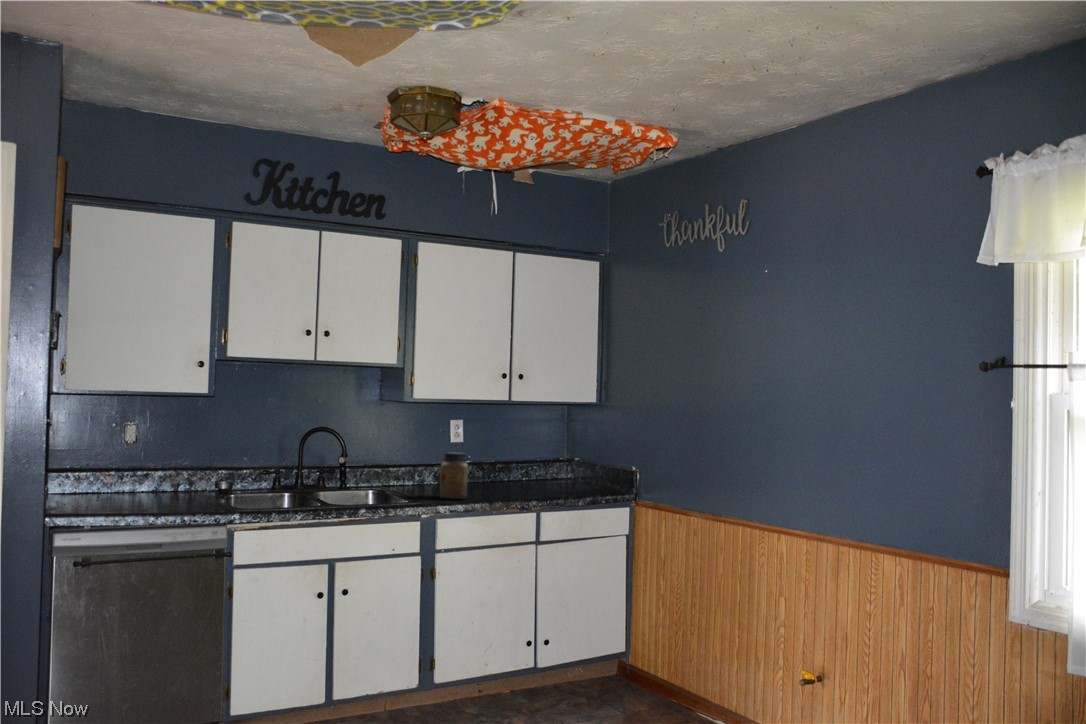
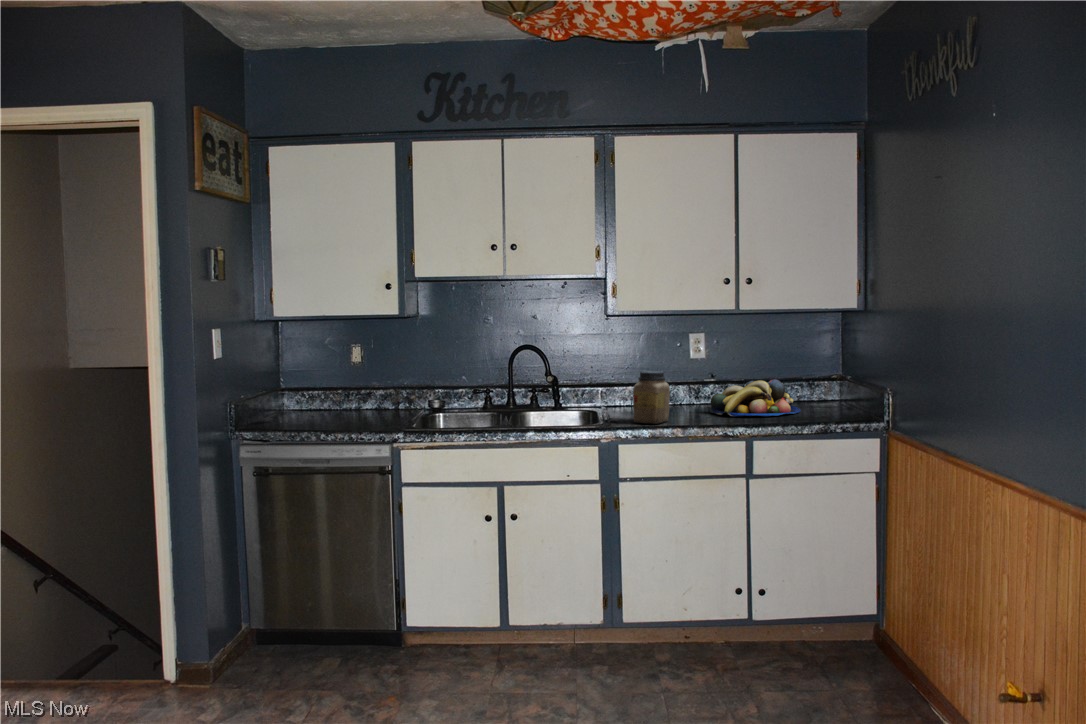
fruit bowl: none [482,461,554,492] -> present [710,379,801,416]

